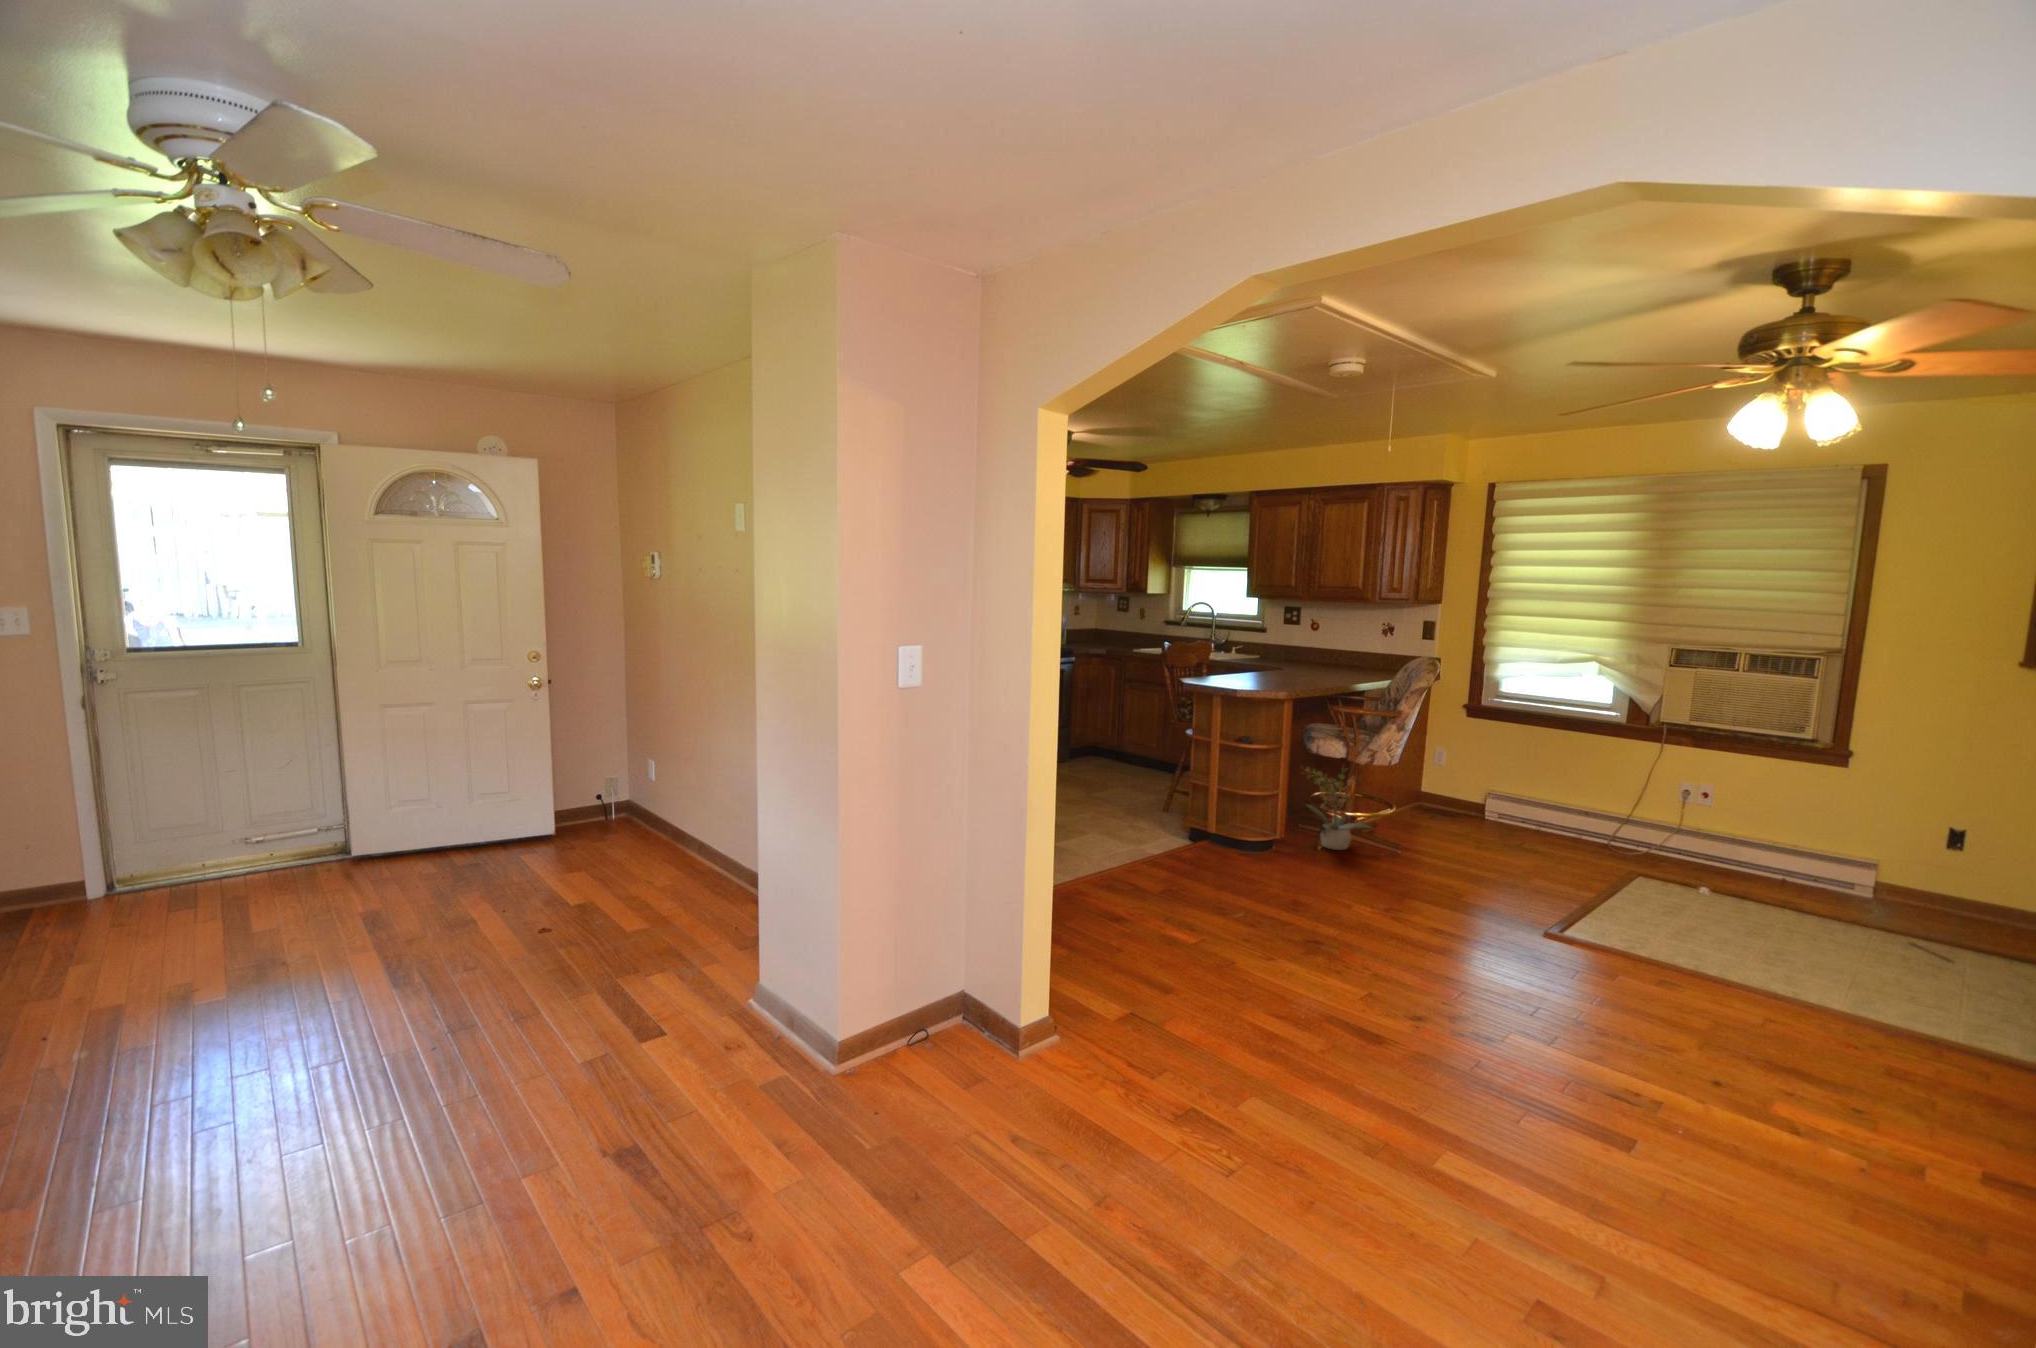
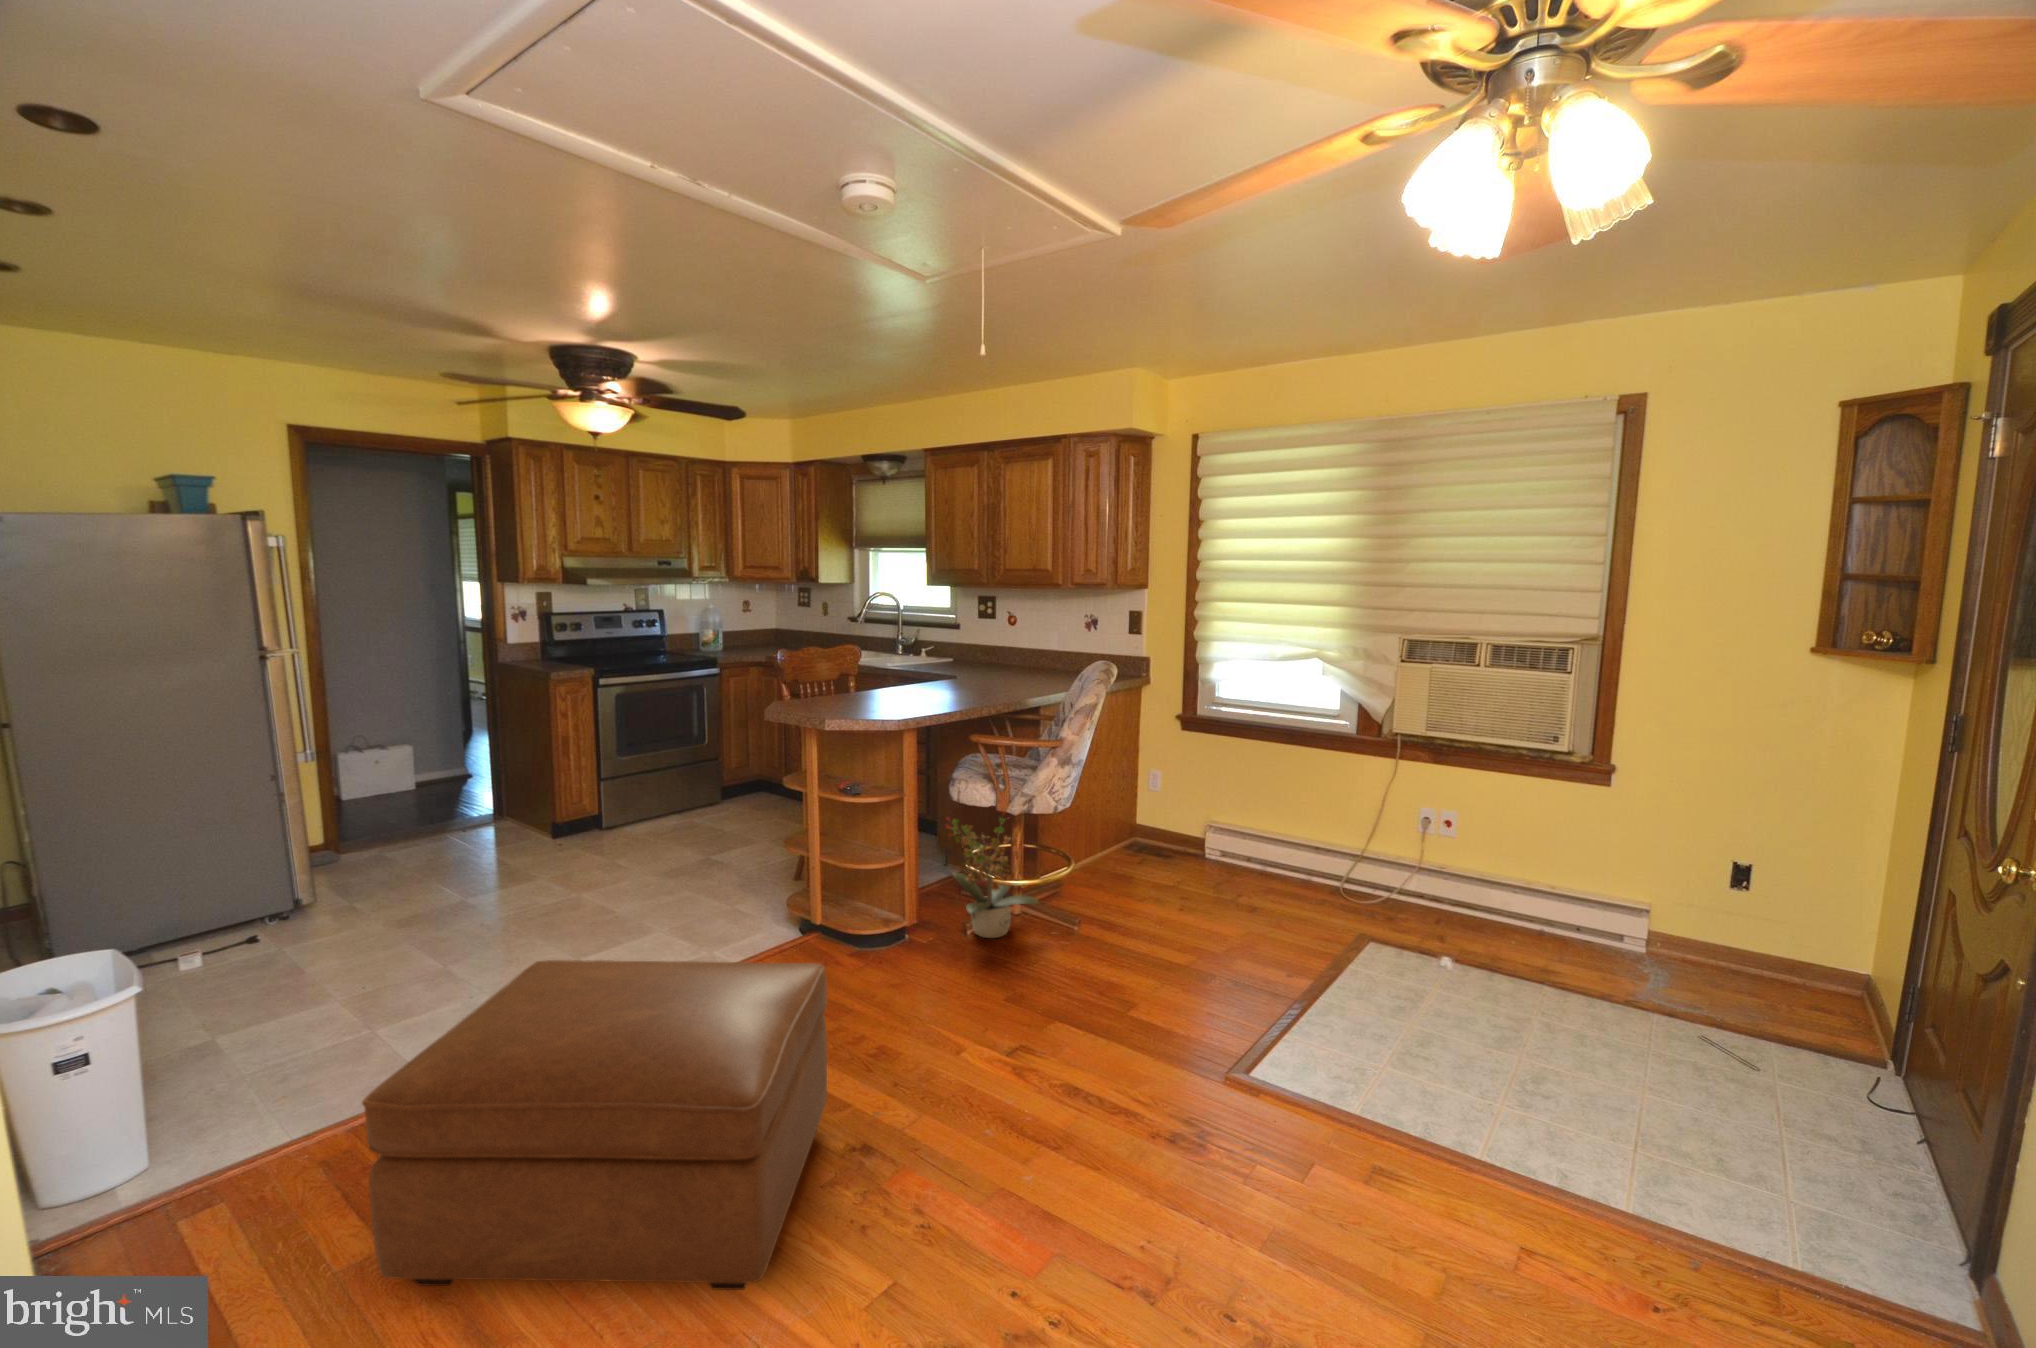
ottoman: none [1110,813,1306,963] -> present [362,960,827,1290]

